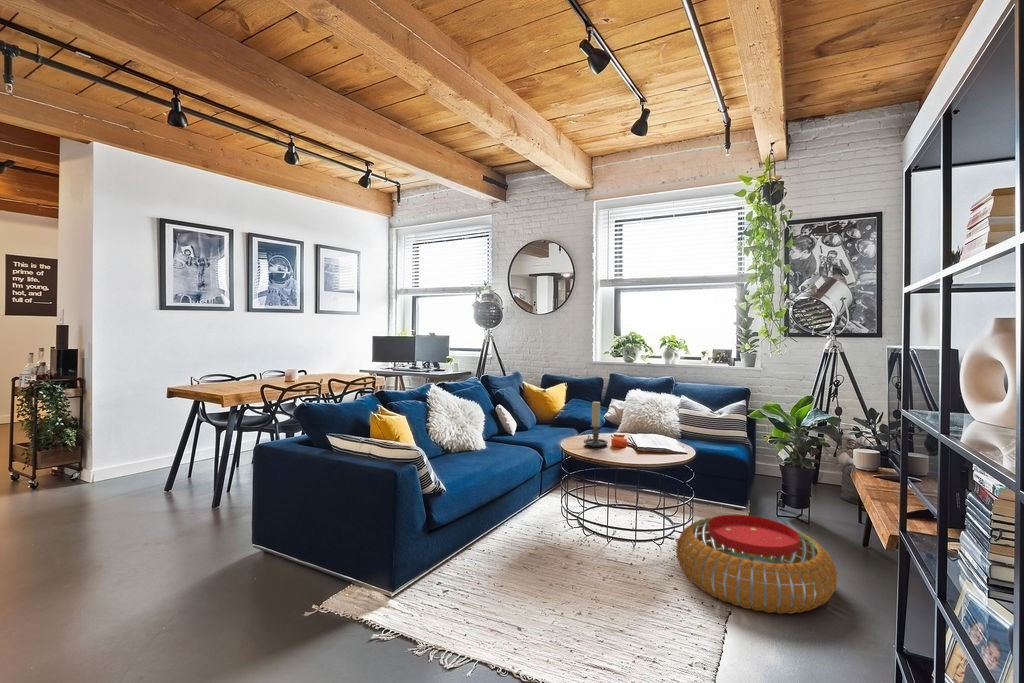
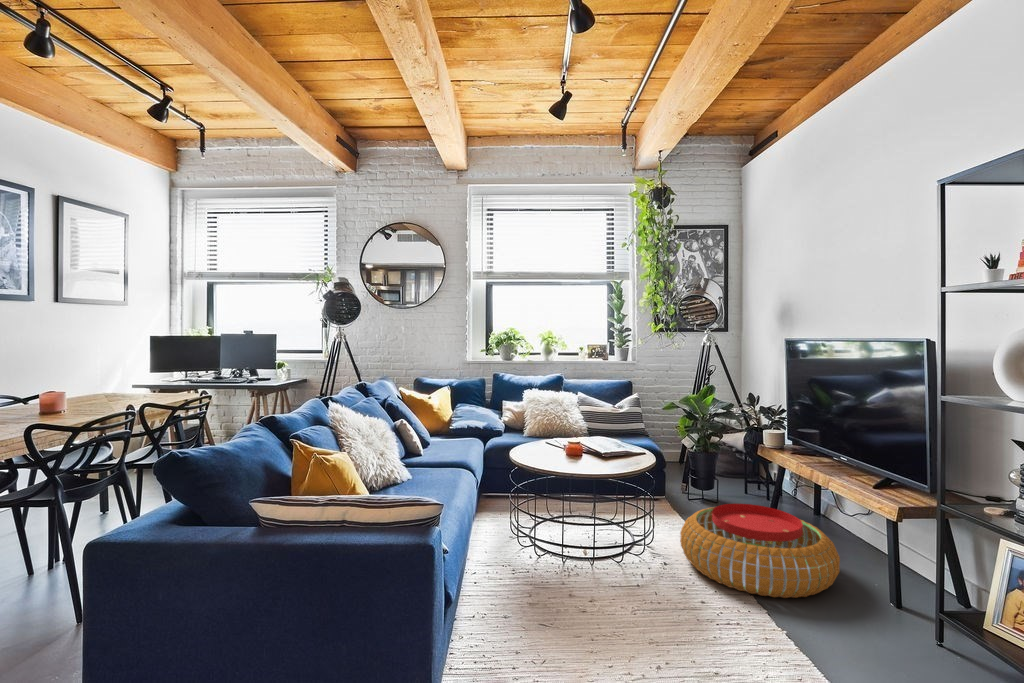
candle holder: present [584,401,608,447] -> none [544,401,572,453]

